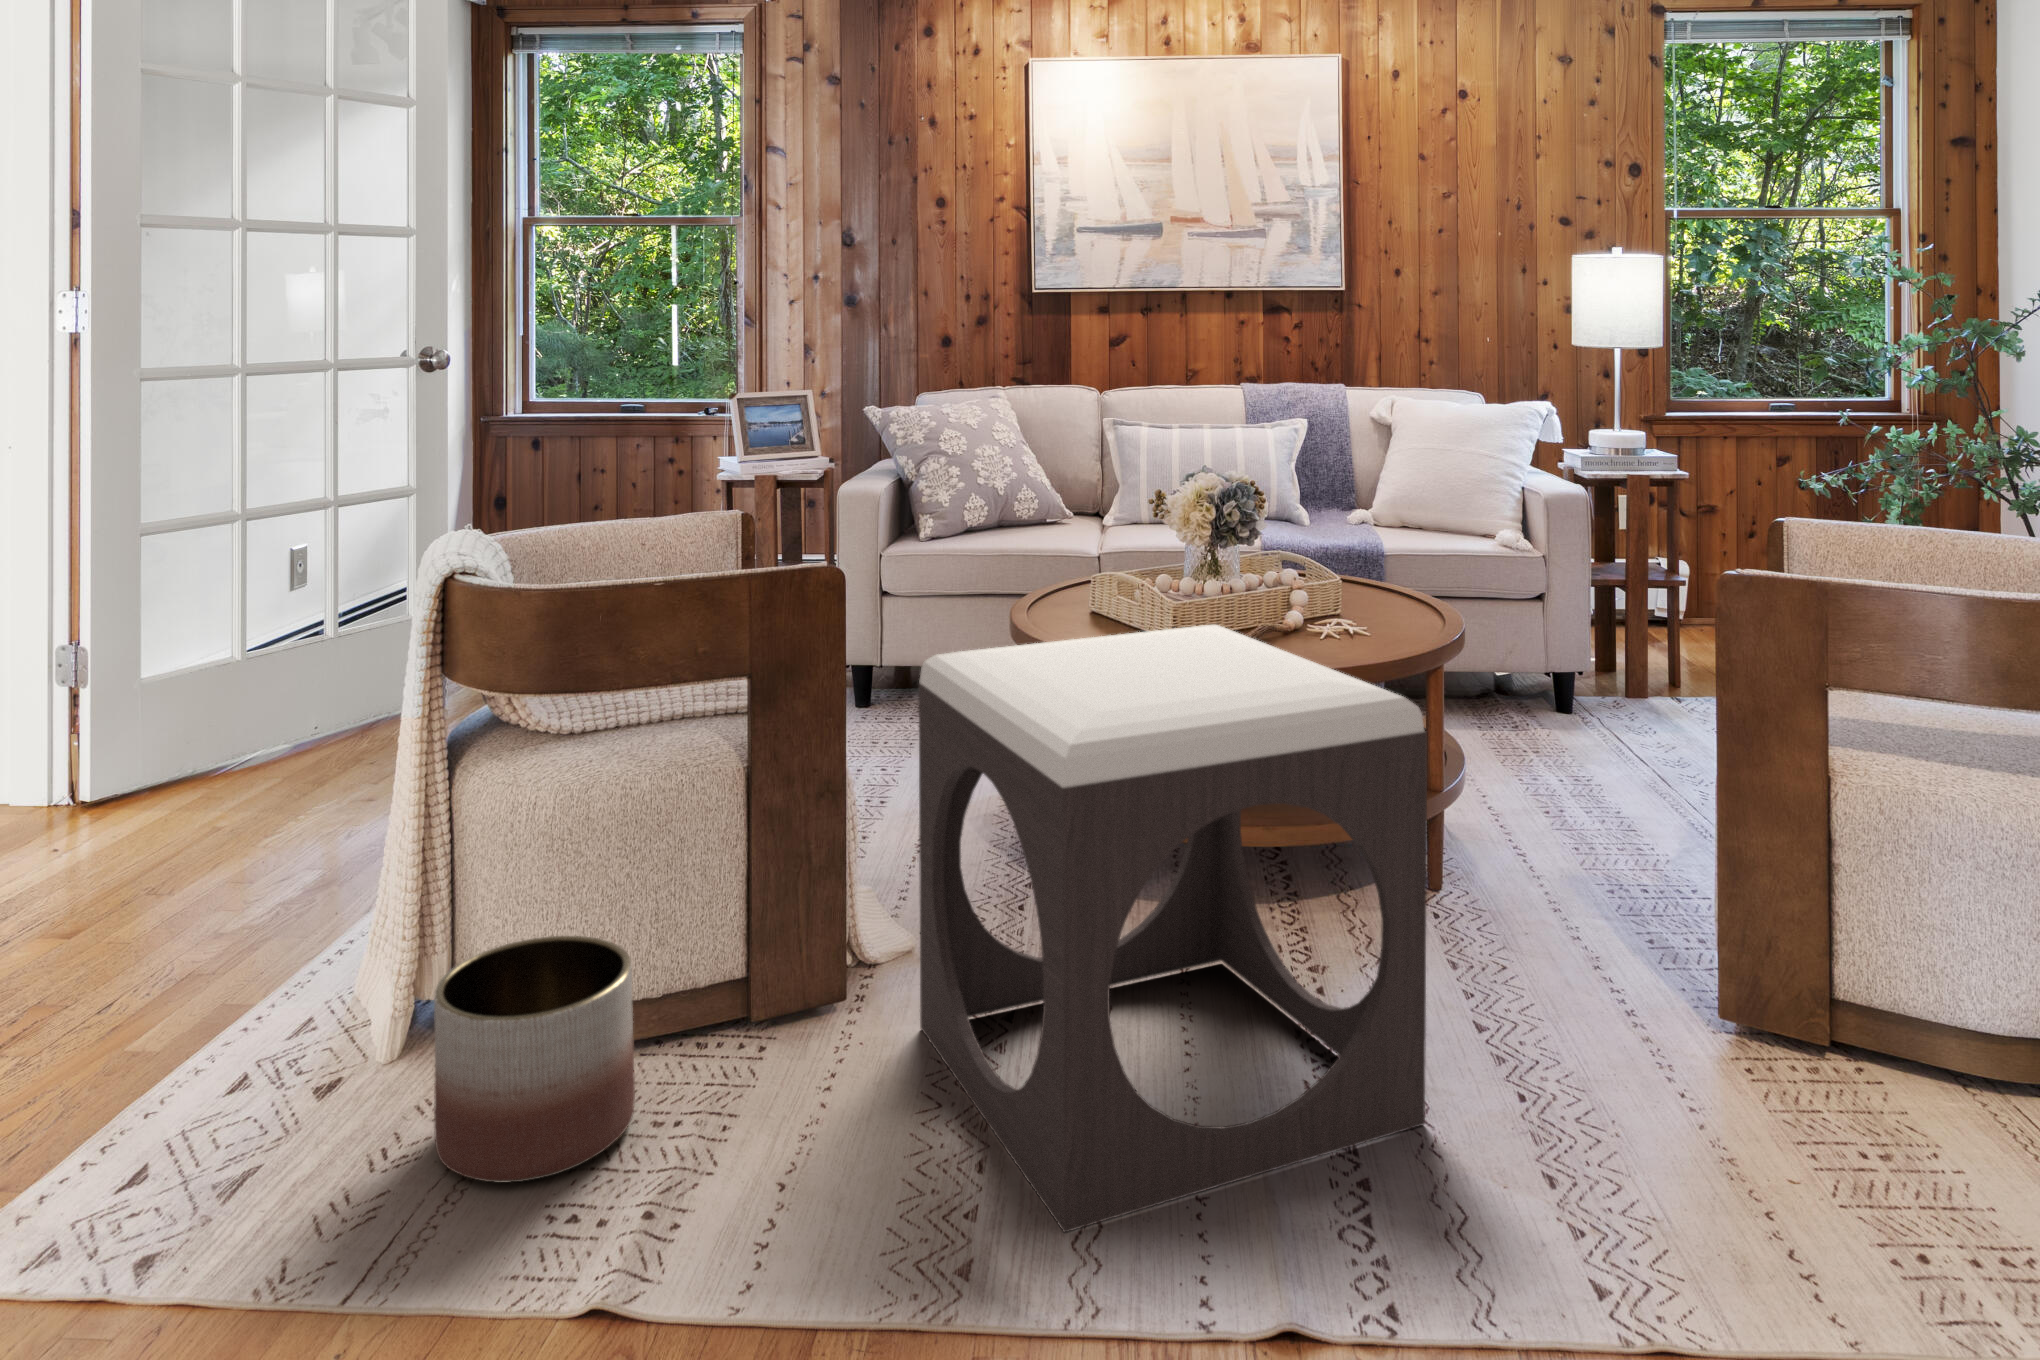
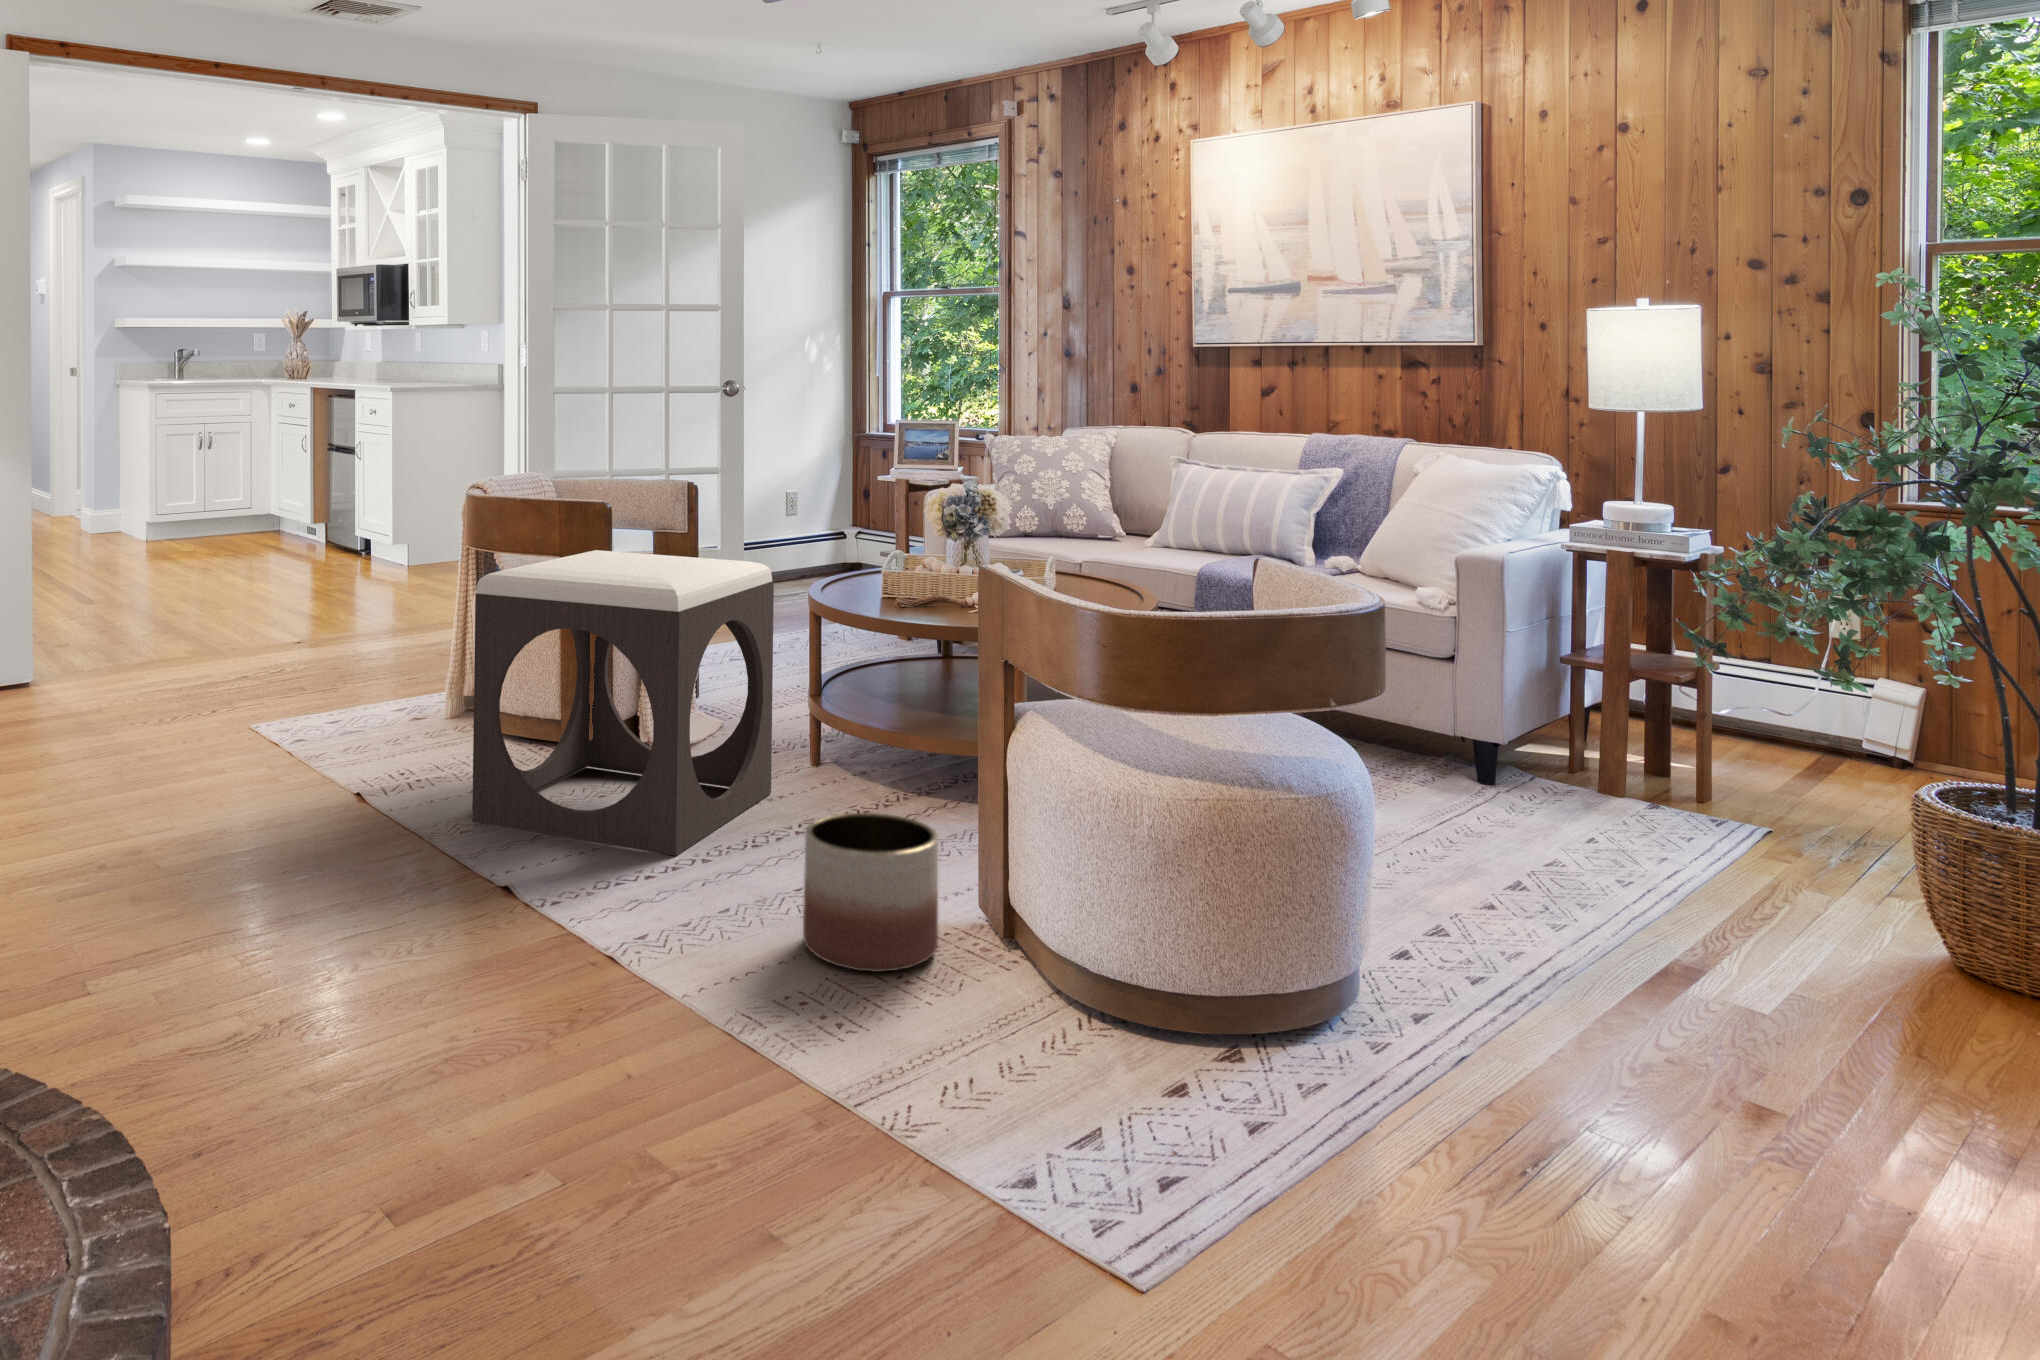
planter: present [434,936,635,1183] -> present [803,813,938,972]

